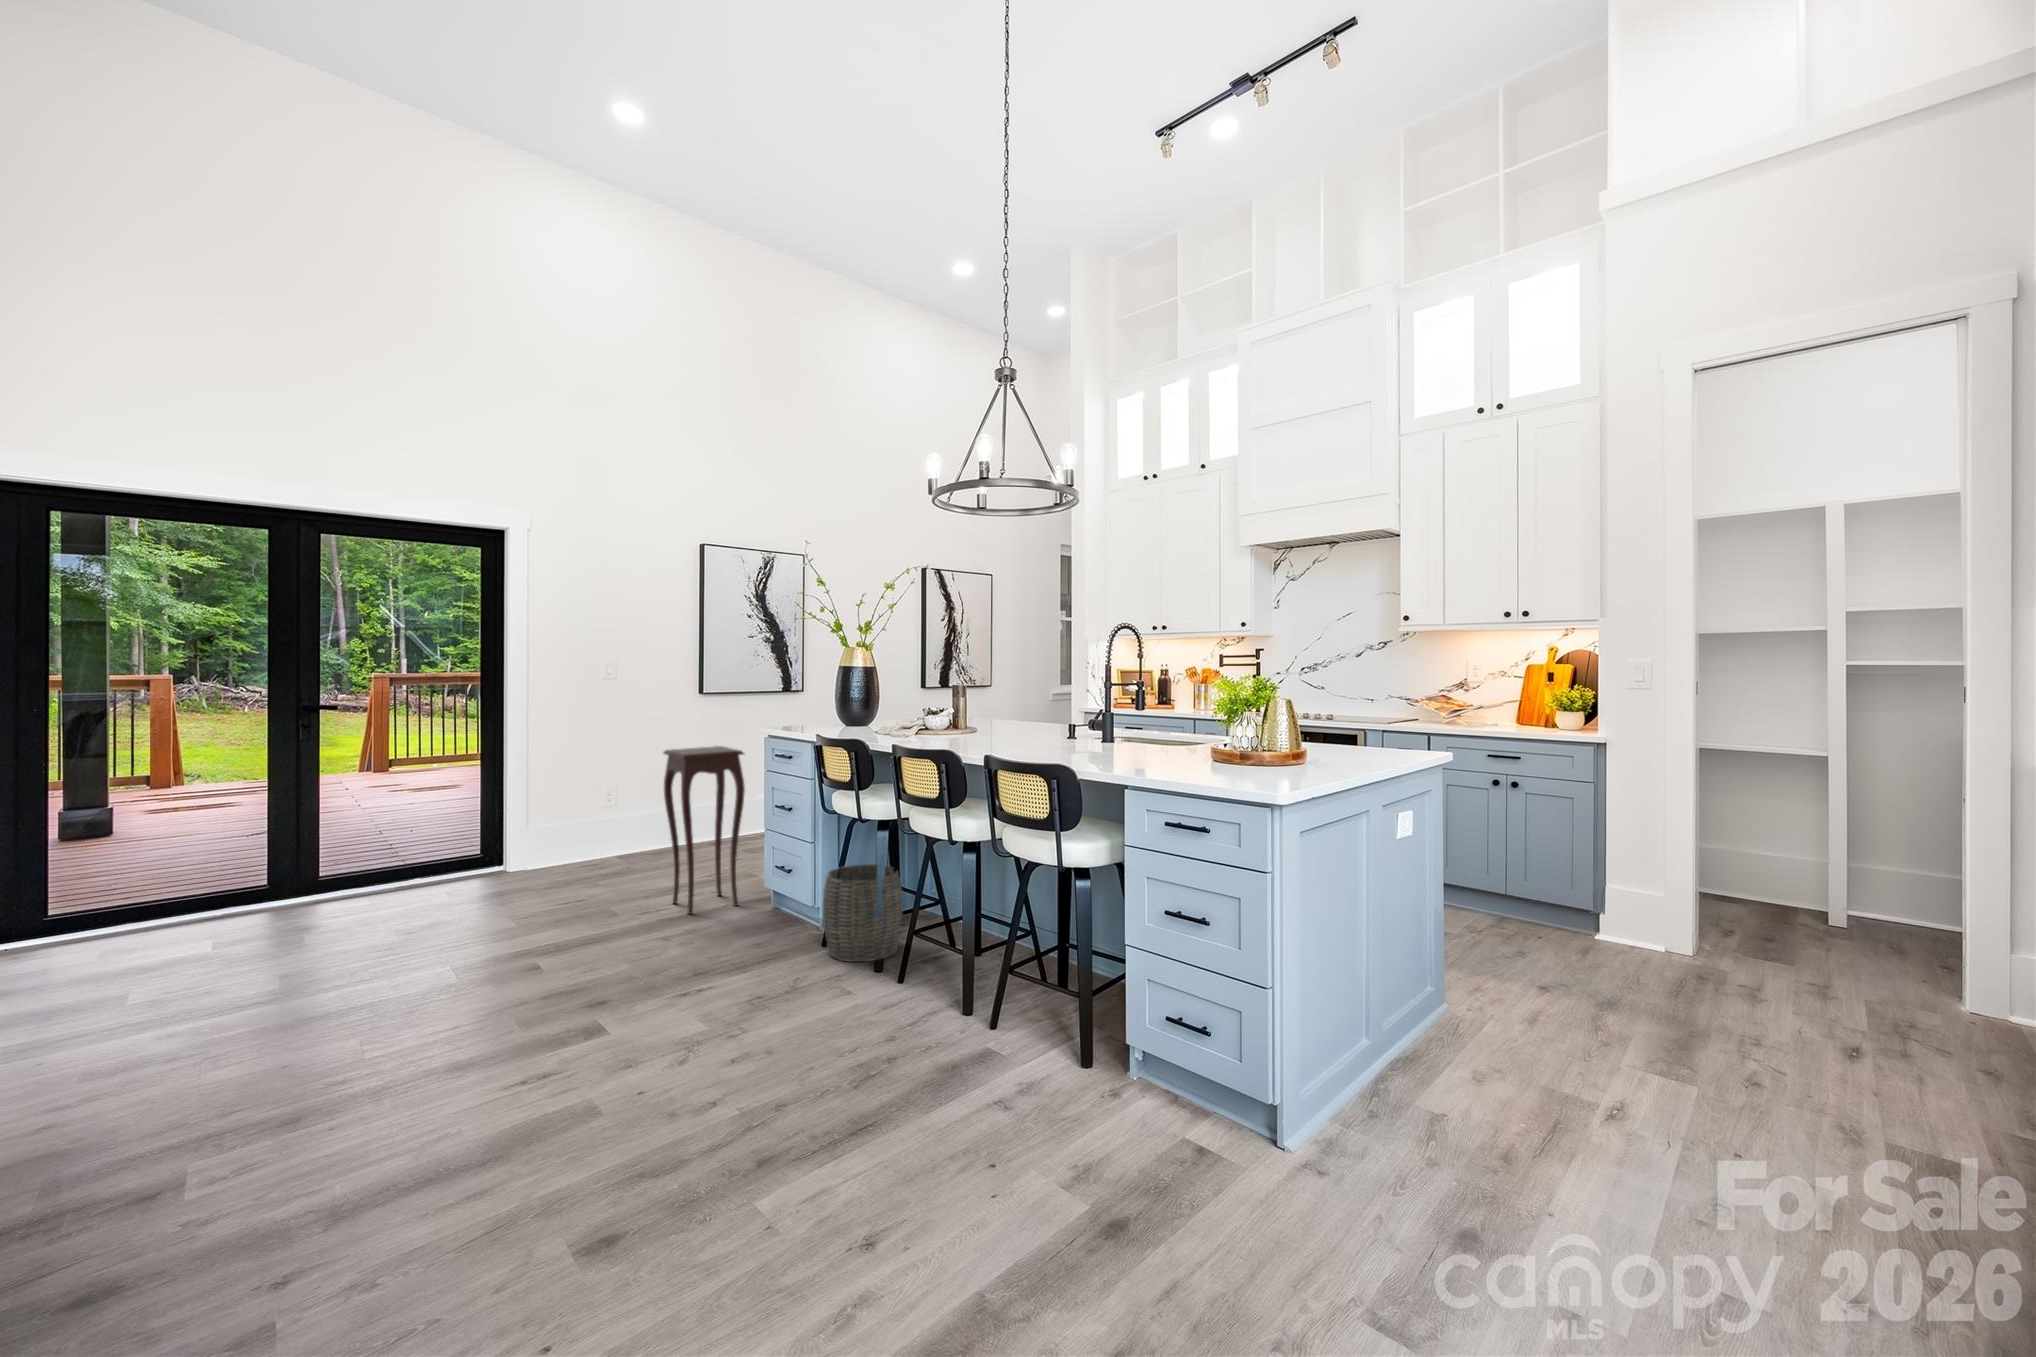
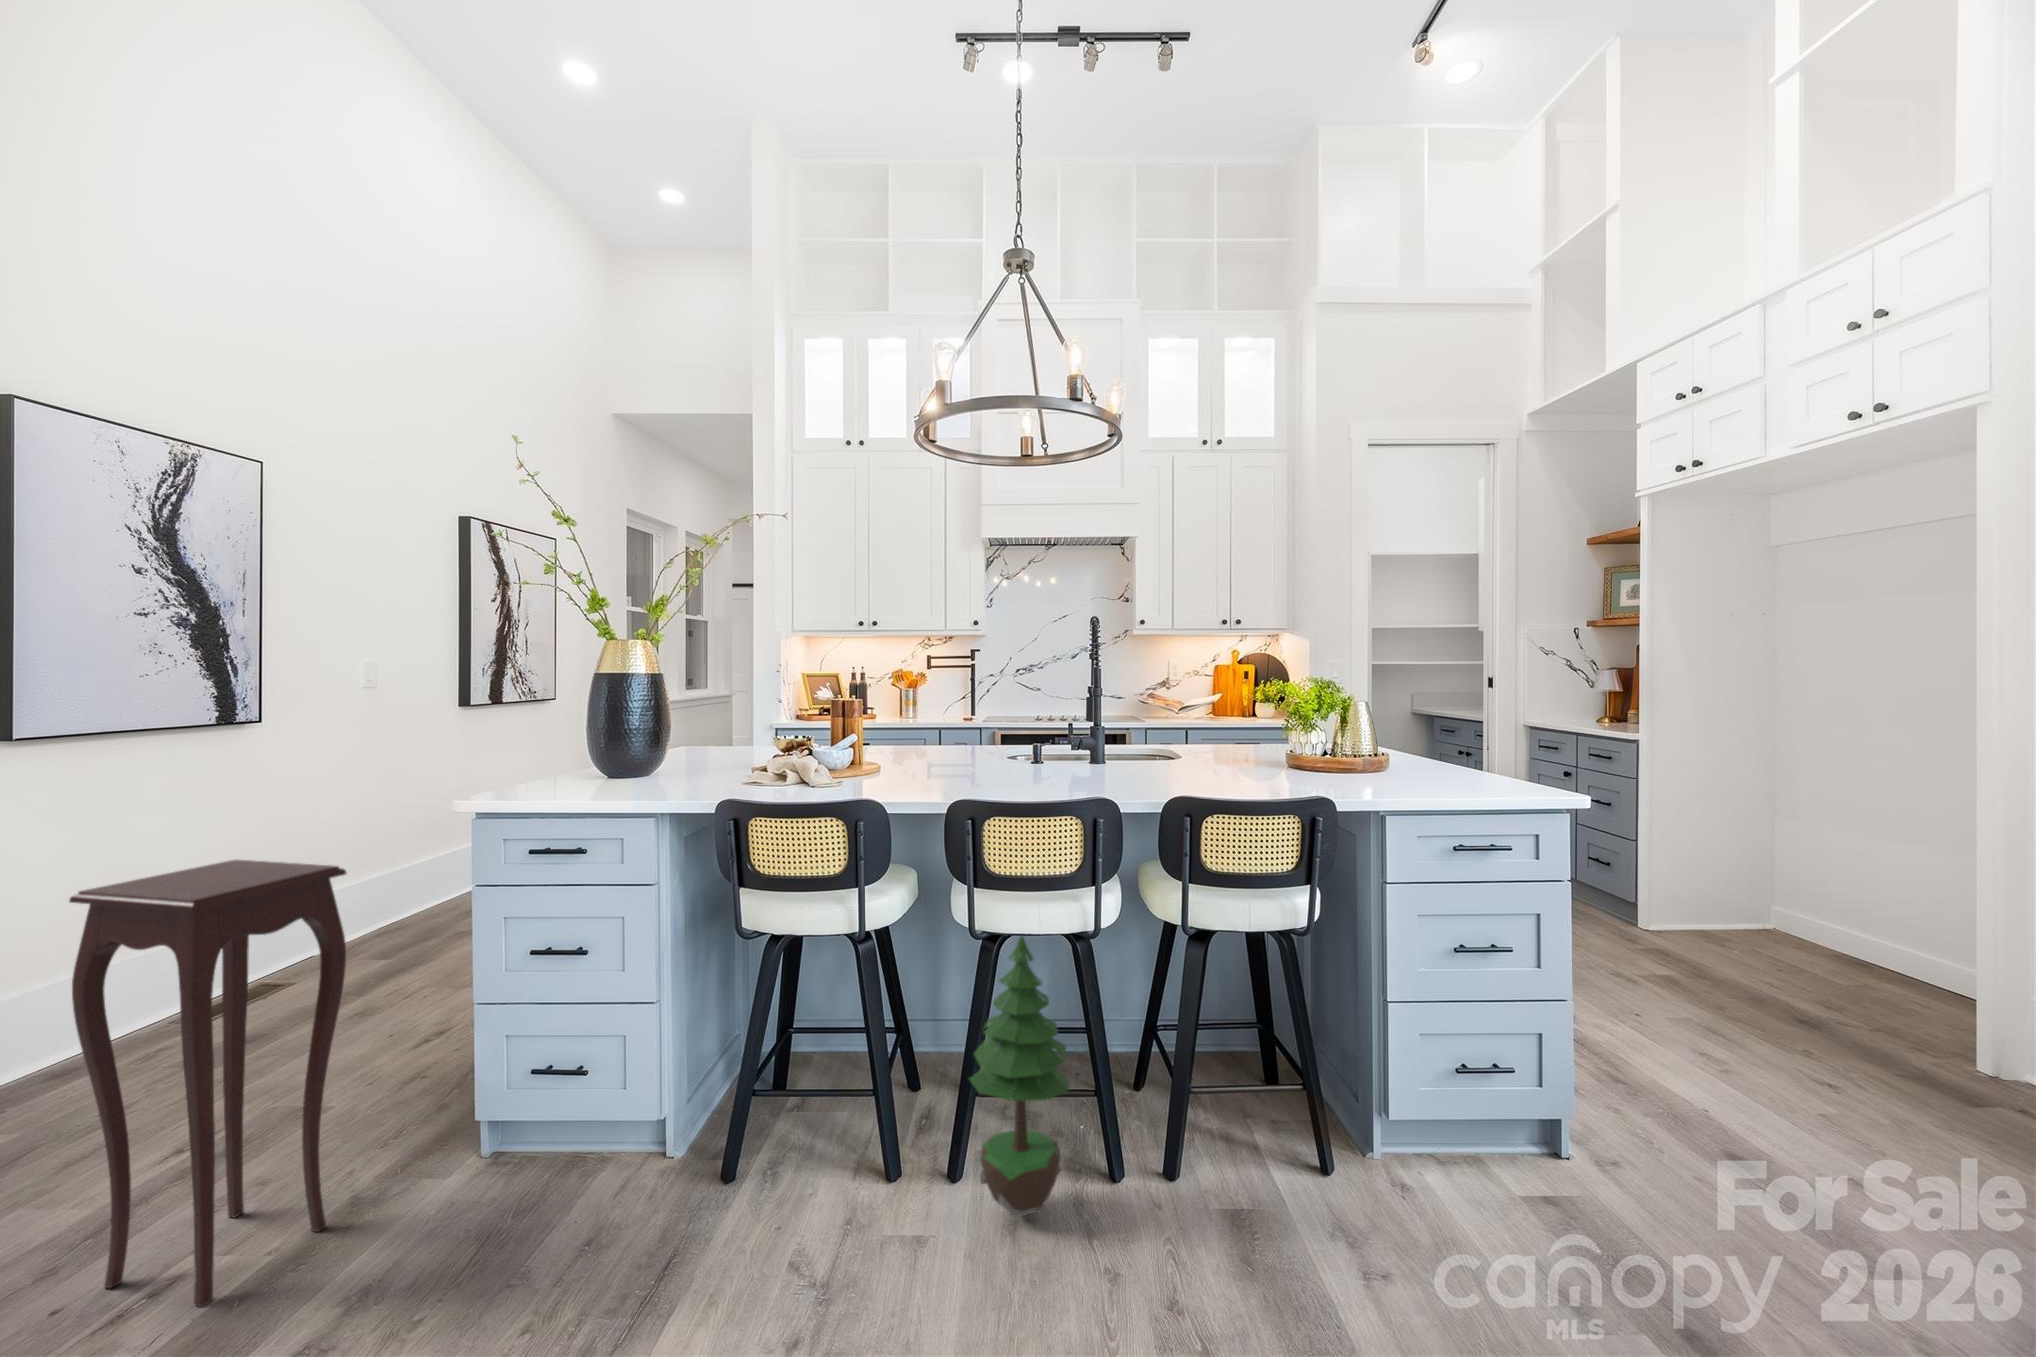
potted tree: none [935,813,991,969] -> present [969,936,1069,1217]
woven basket: present [823,864,902,962] -> none [700,1058,866,1295]

